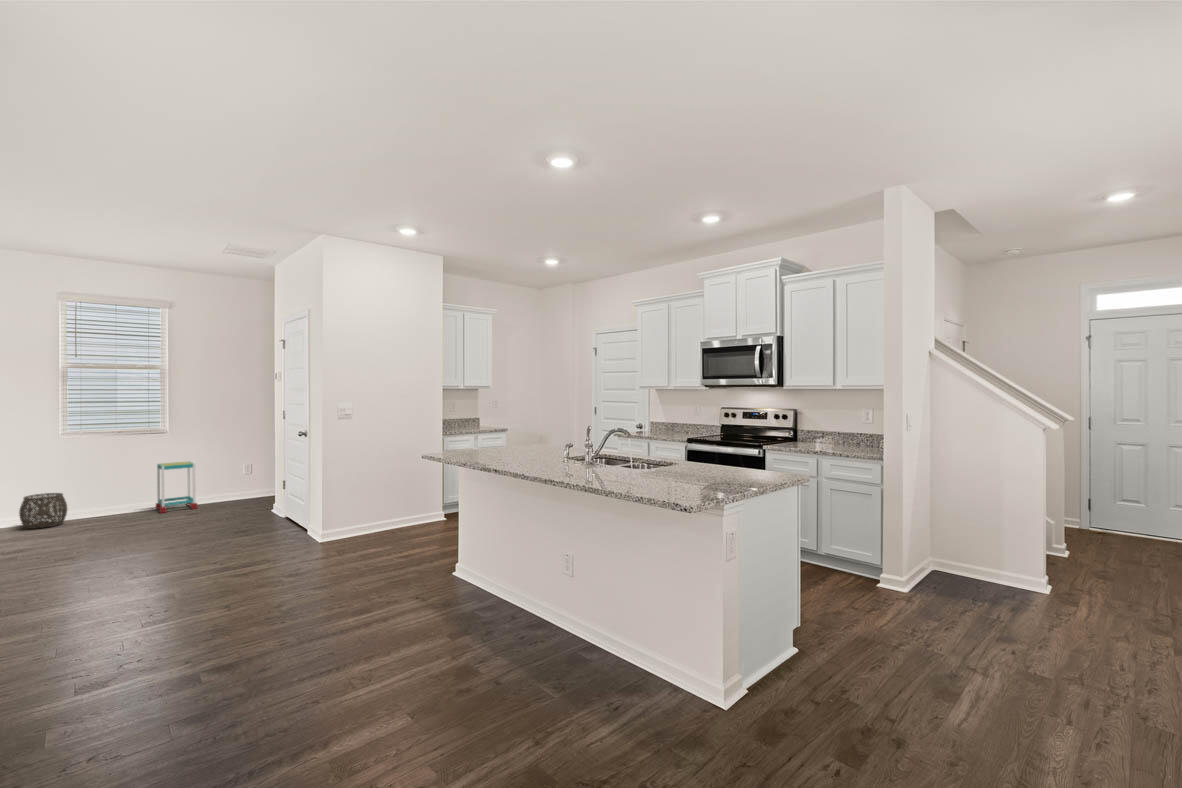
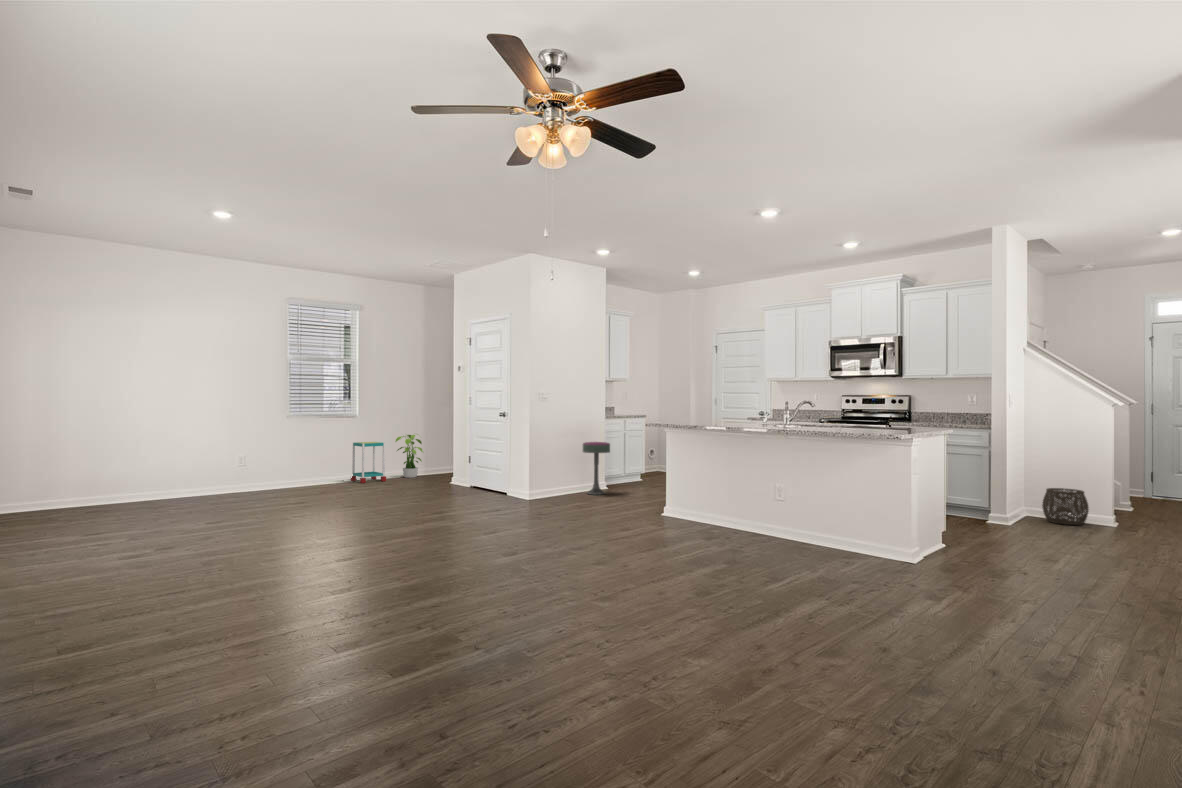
potted plant: none [216,450,254,502] -> present [395,435,423,478]
bar stool: none [400,467,436,533] -> present [583,442,610,495]
woven basket: present [19,493,67,529] -> present [1042,488,1089,525]

